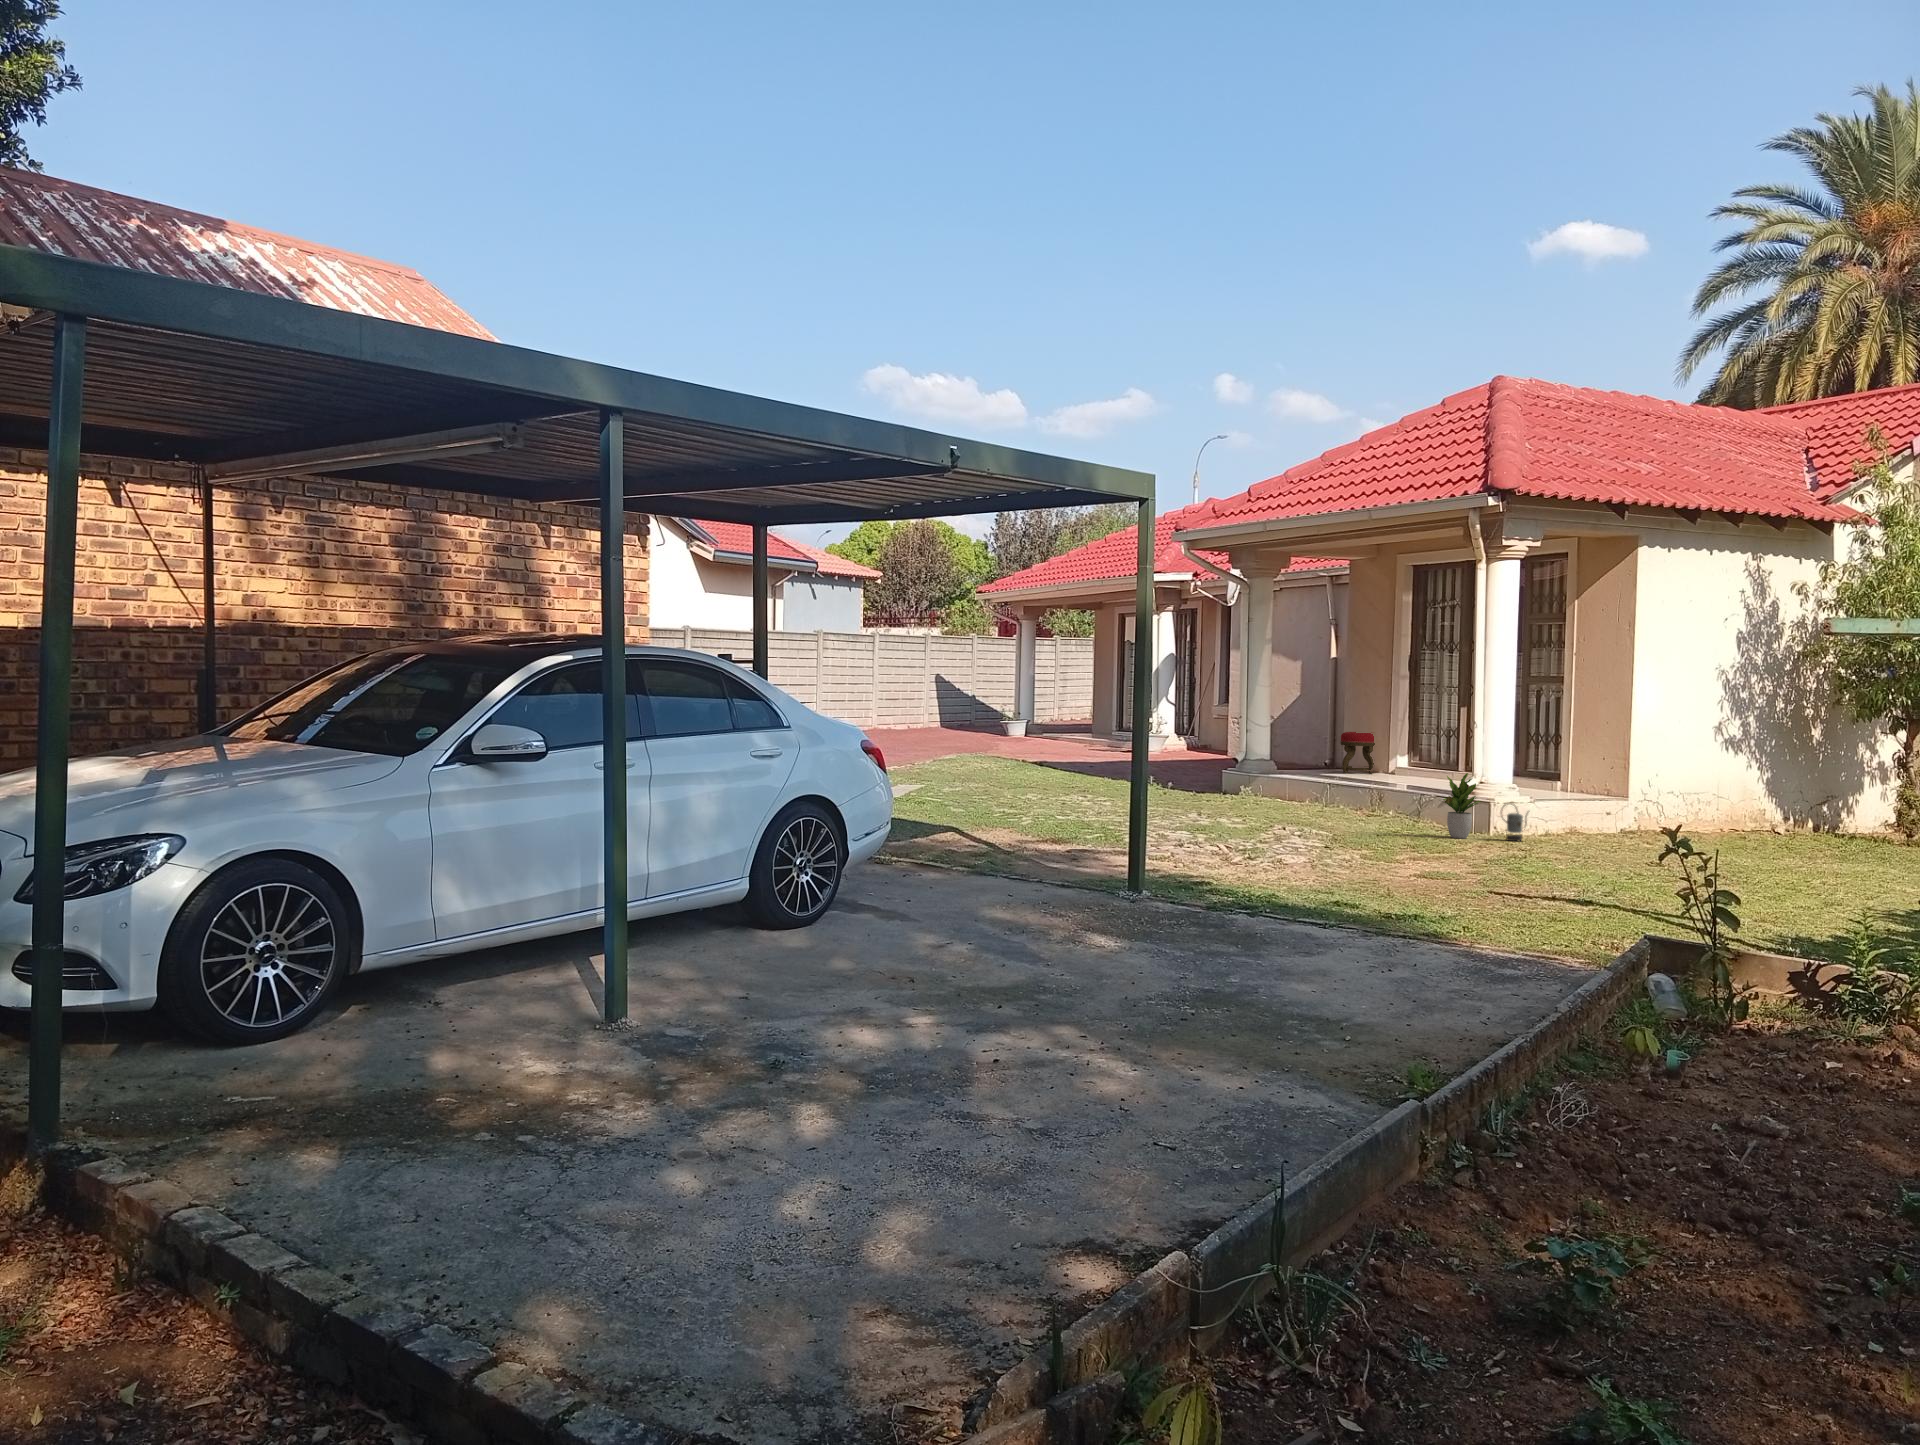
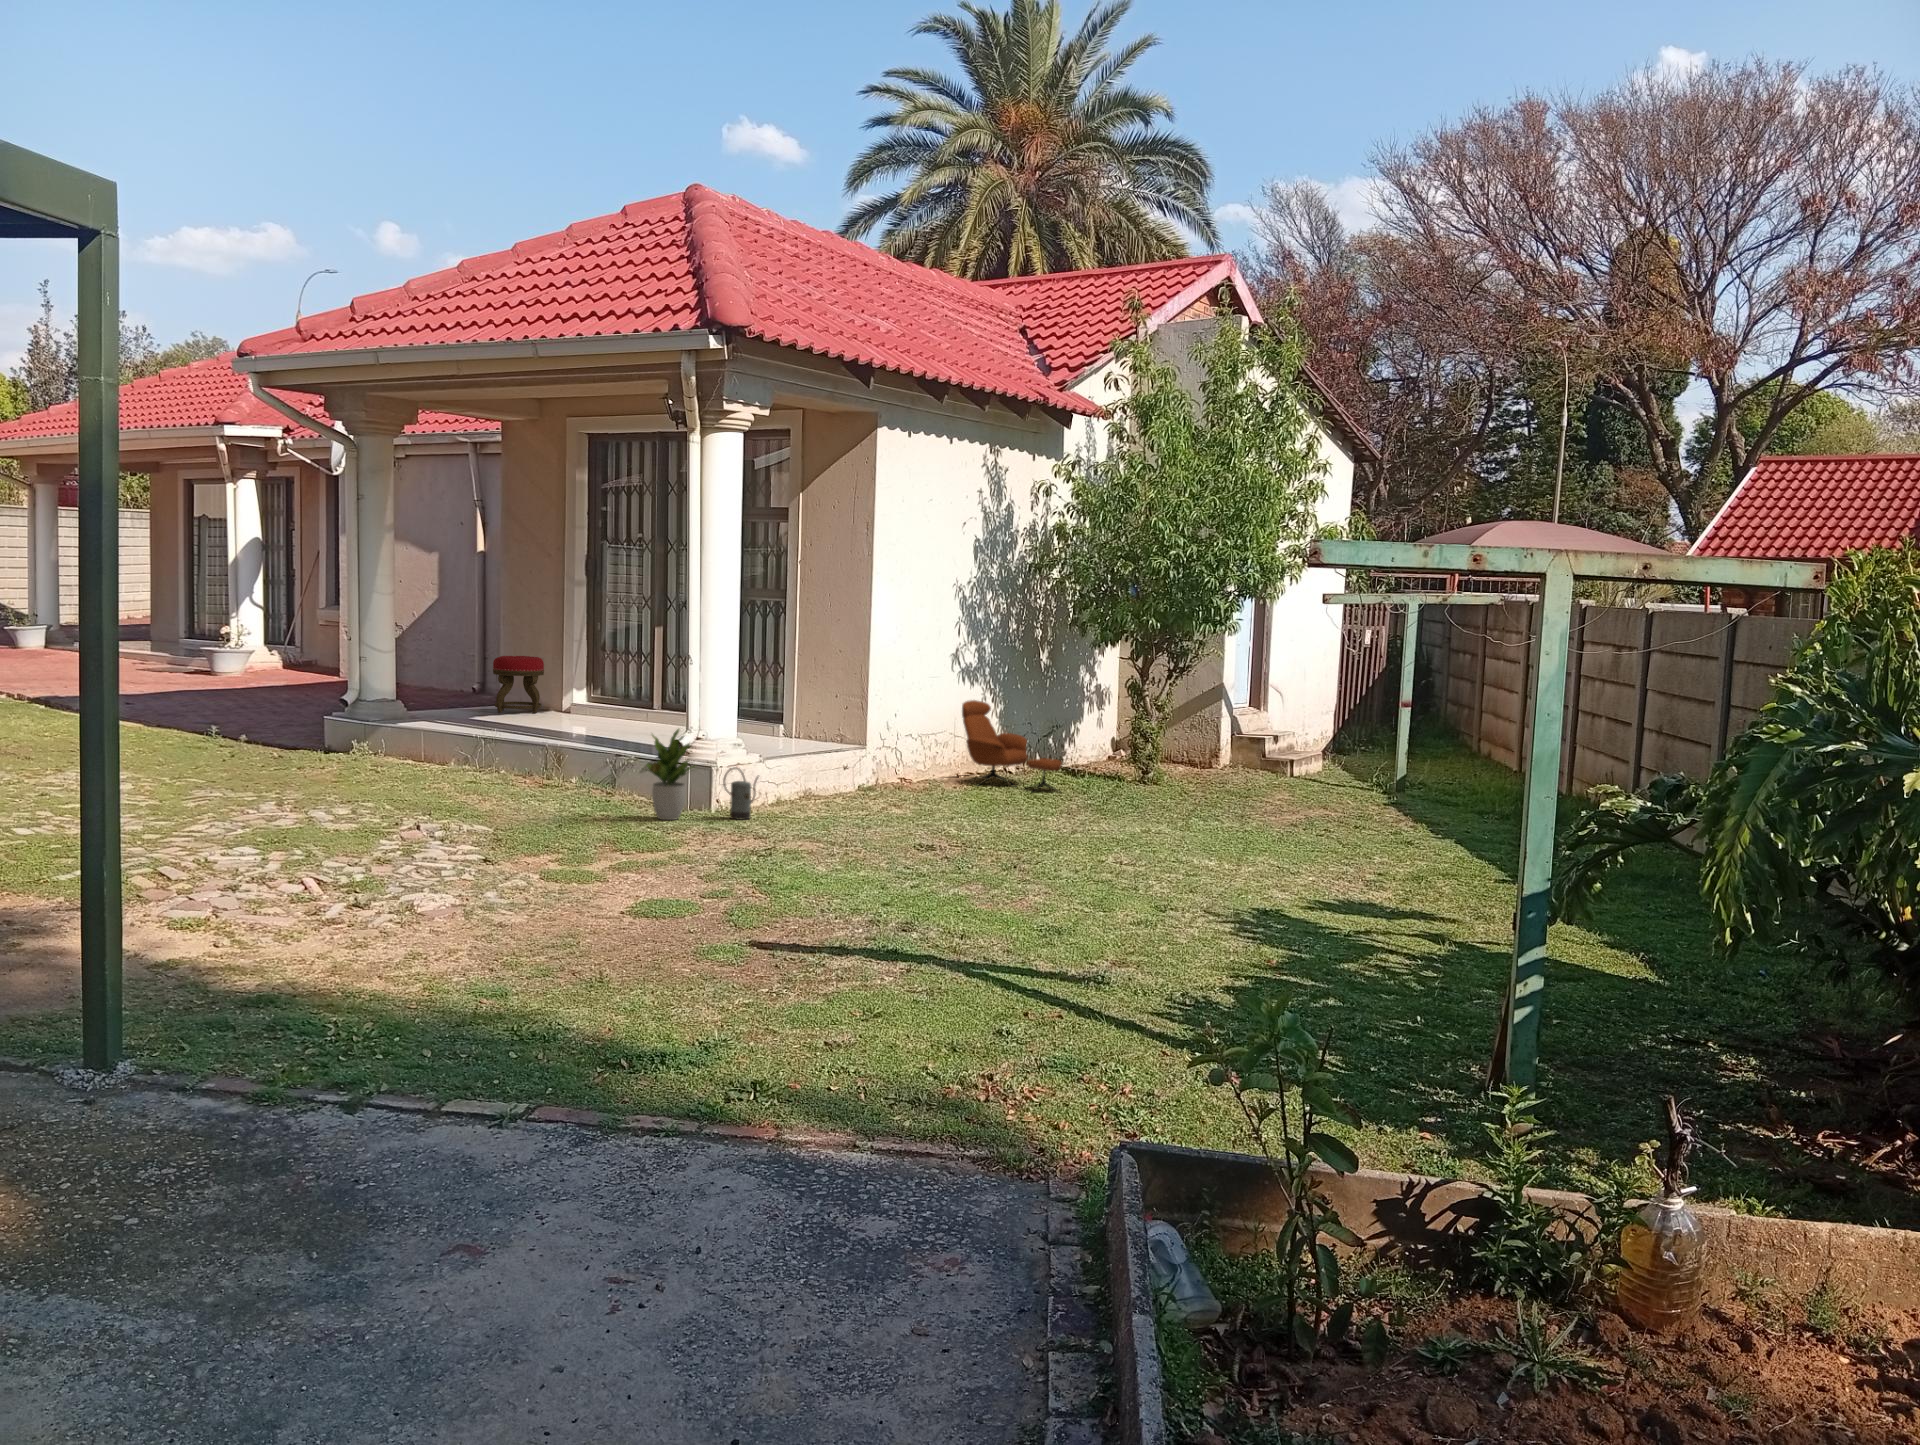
lounge chair: none [1723,767,1816,845] -> present [962,700,1062,791]

